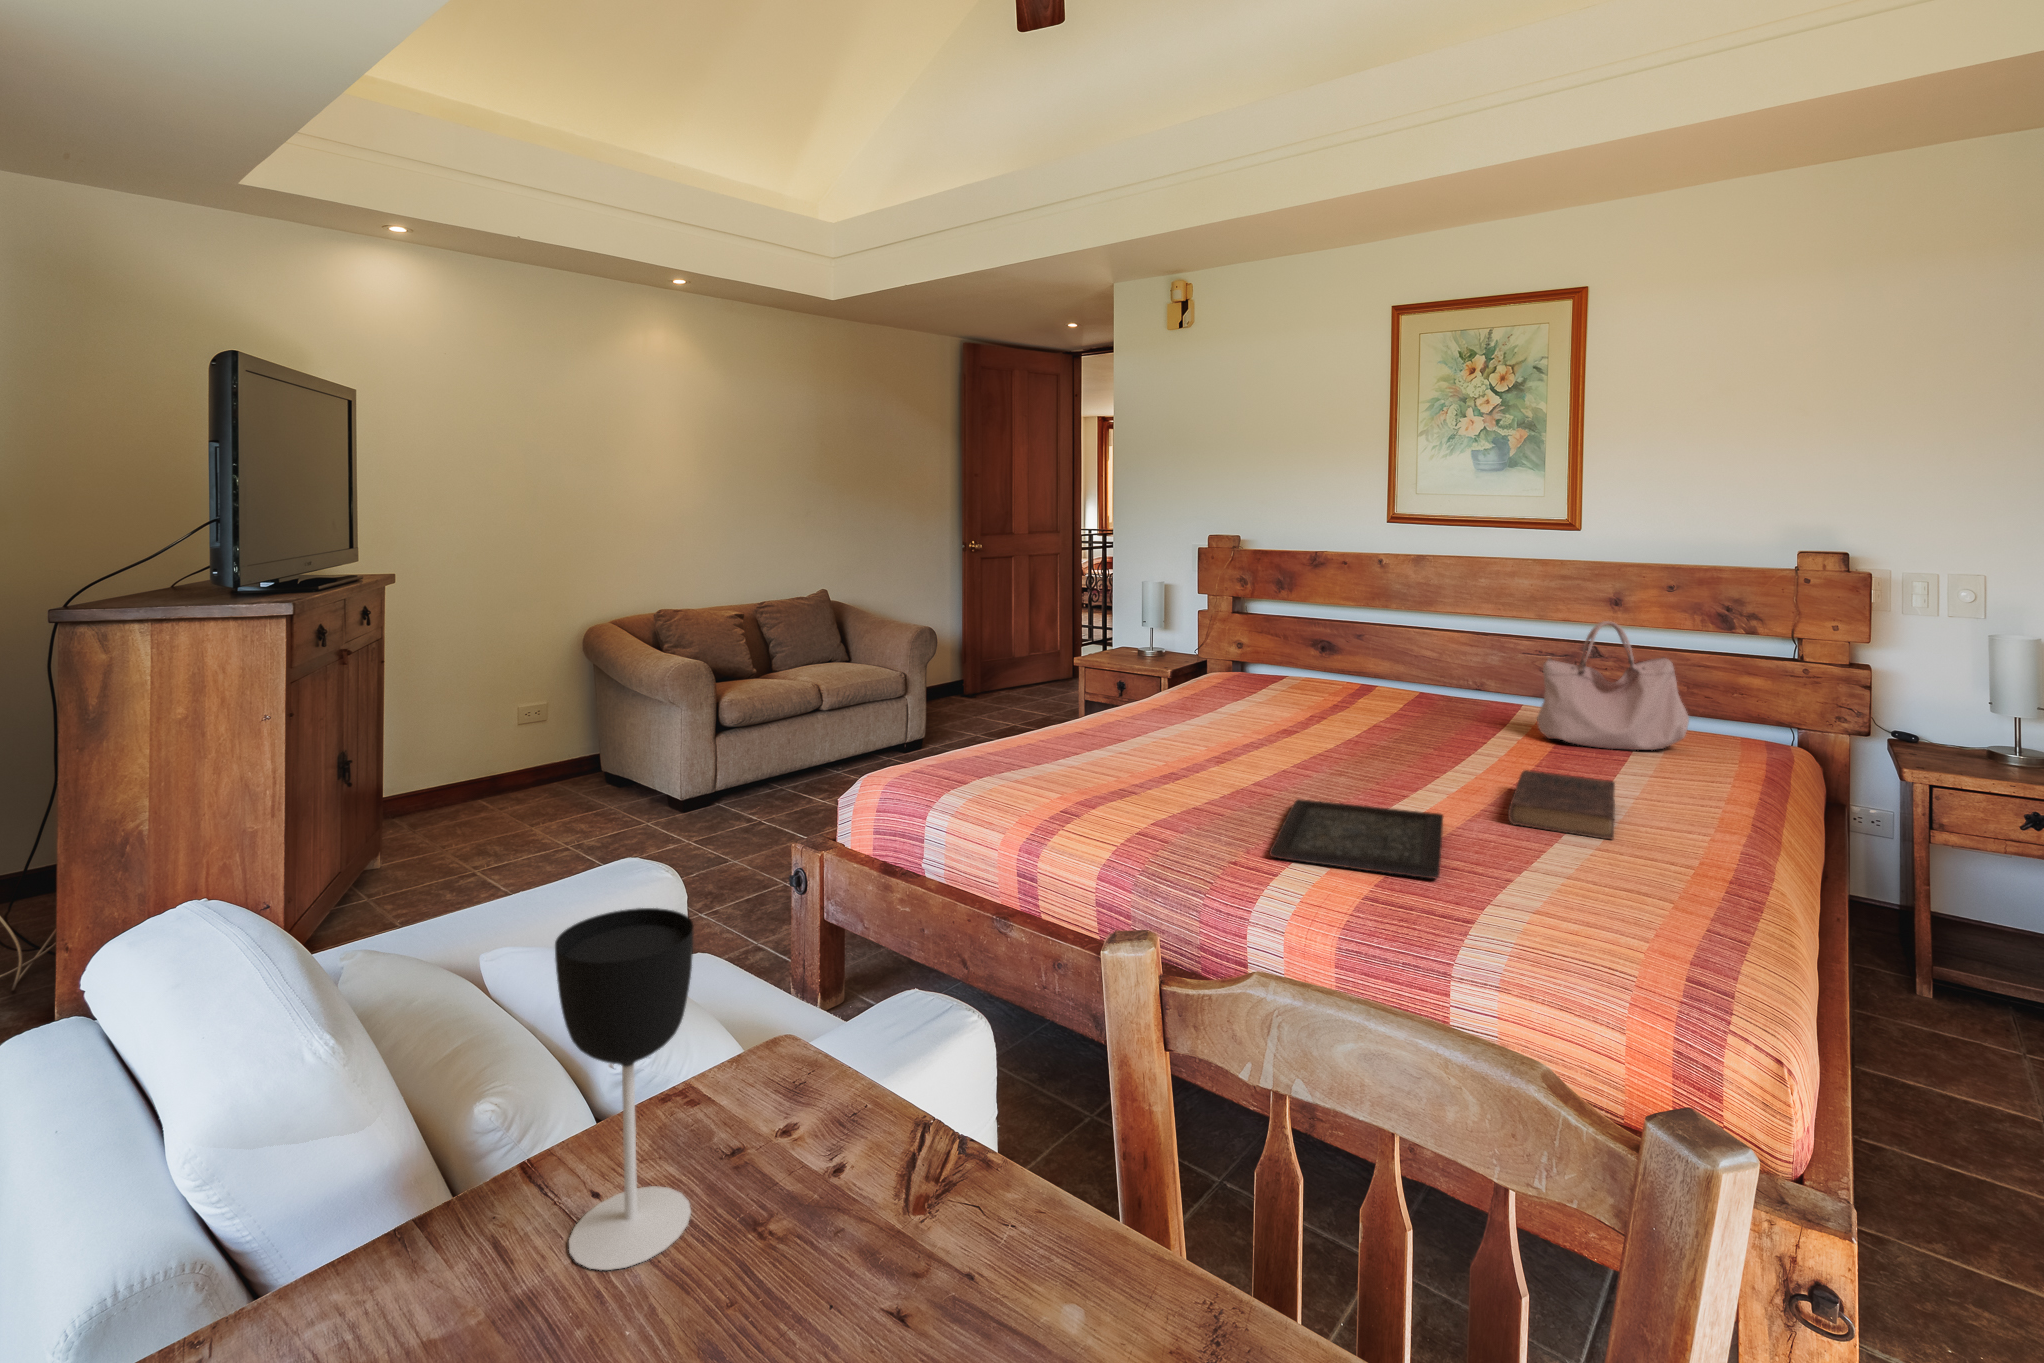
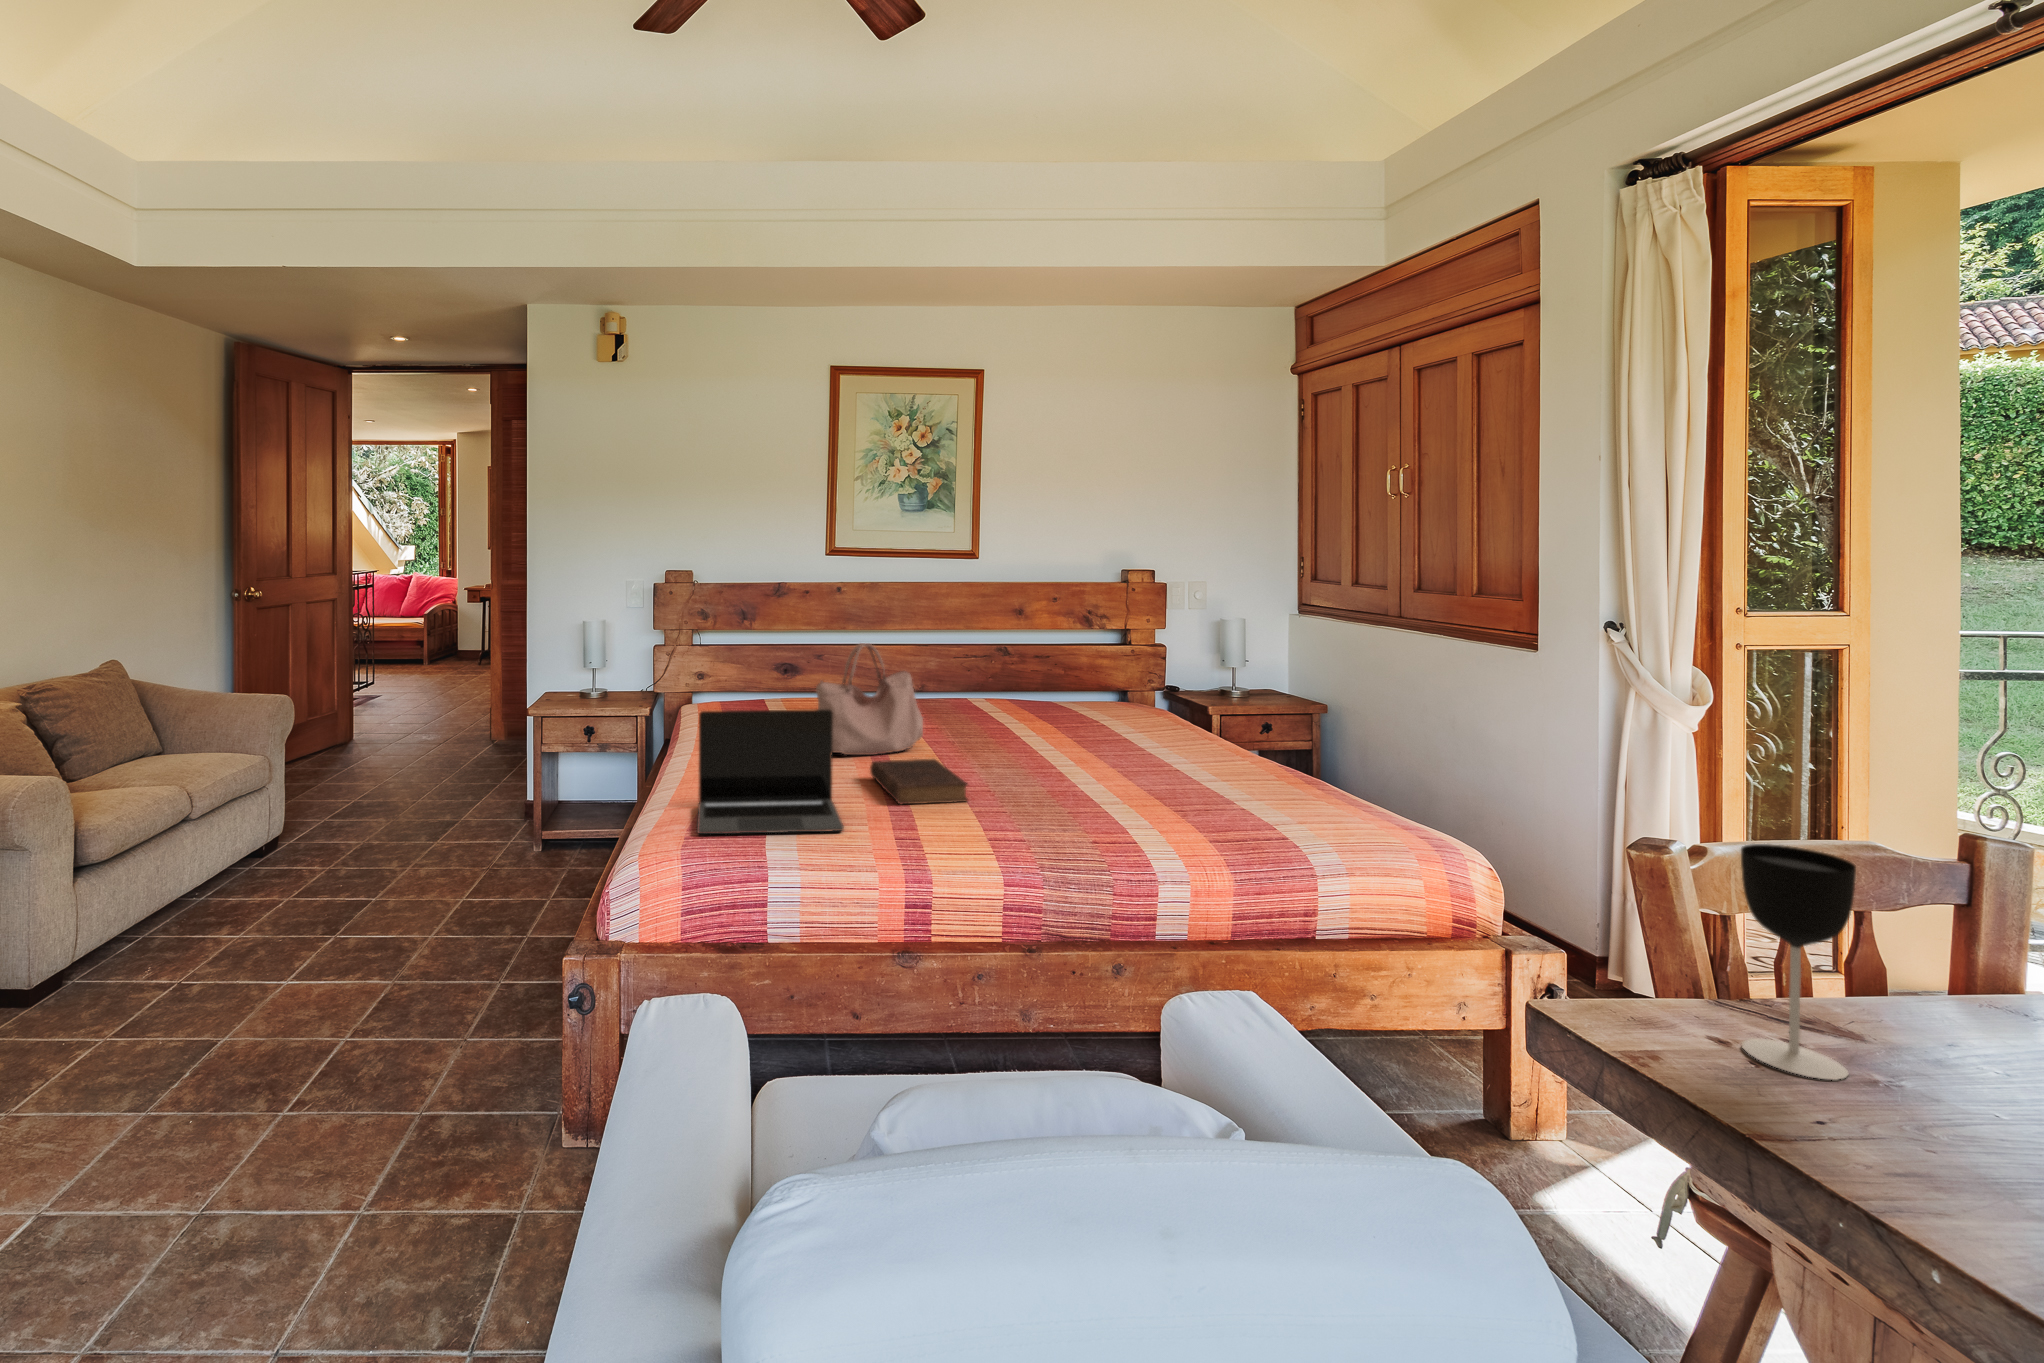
handbag: present [1537,621,1689,750] -> present [816,643,923,755]
laptop: none [926,661,1093,793] -> present [697,709,844,834]
book: present [1508,770,1615,839] -> present [870,759,968,804]
tray: present [1270,799,1443,878] -> none [1028,782,1211,834]

